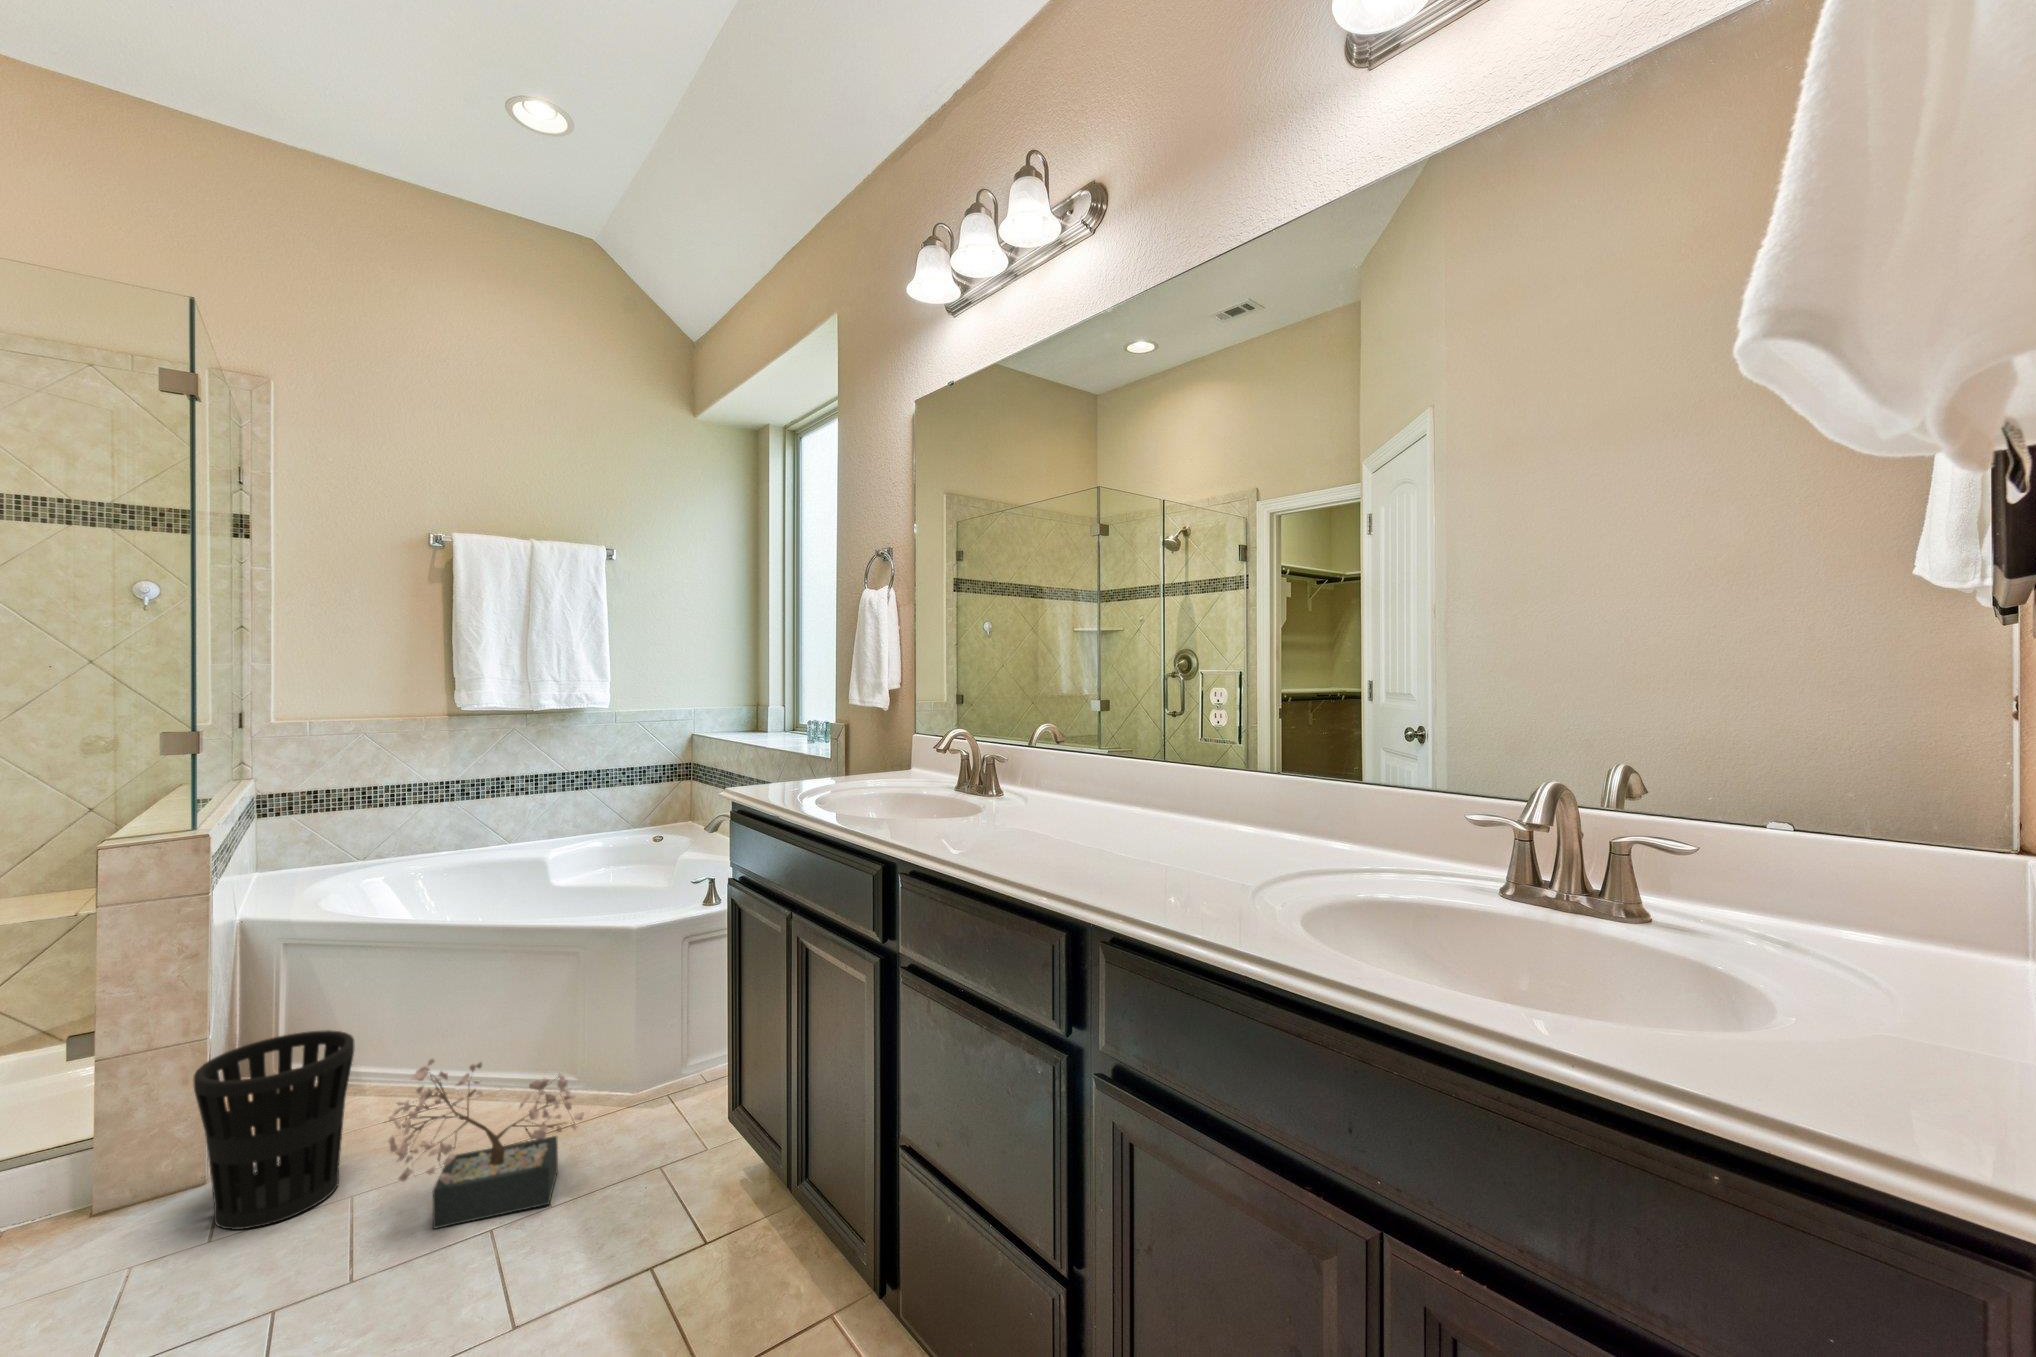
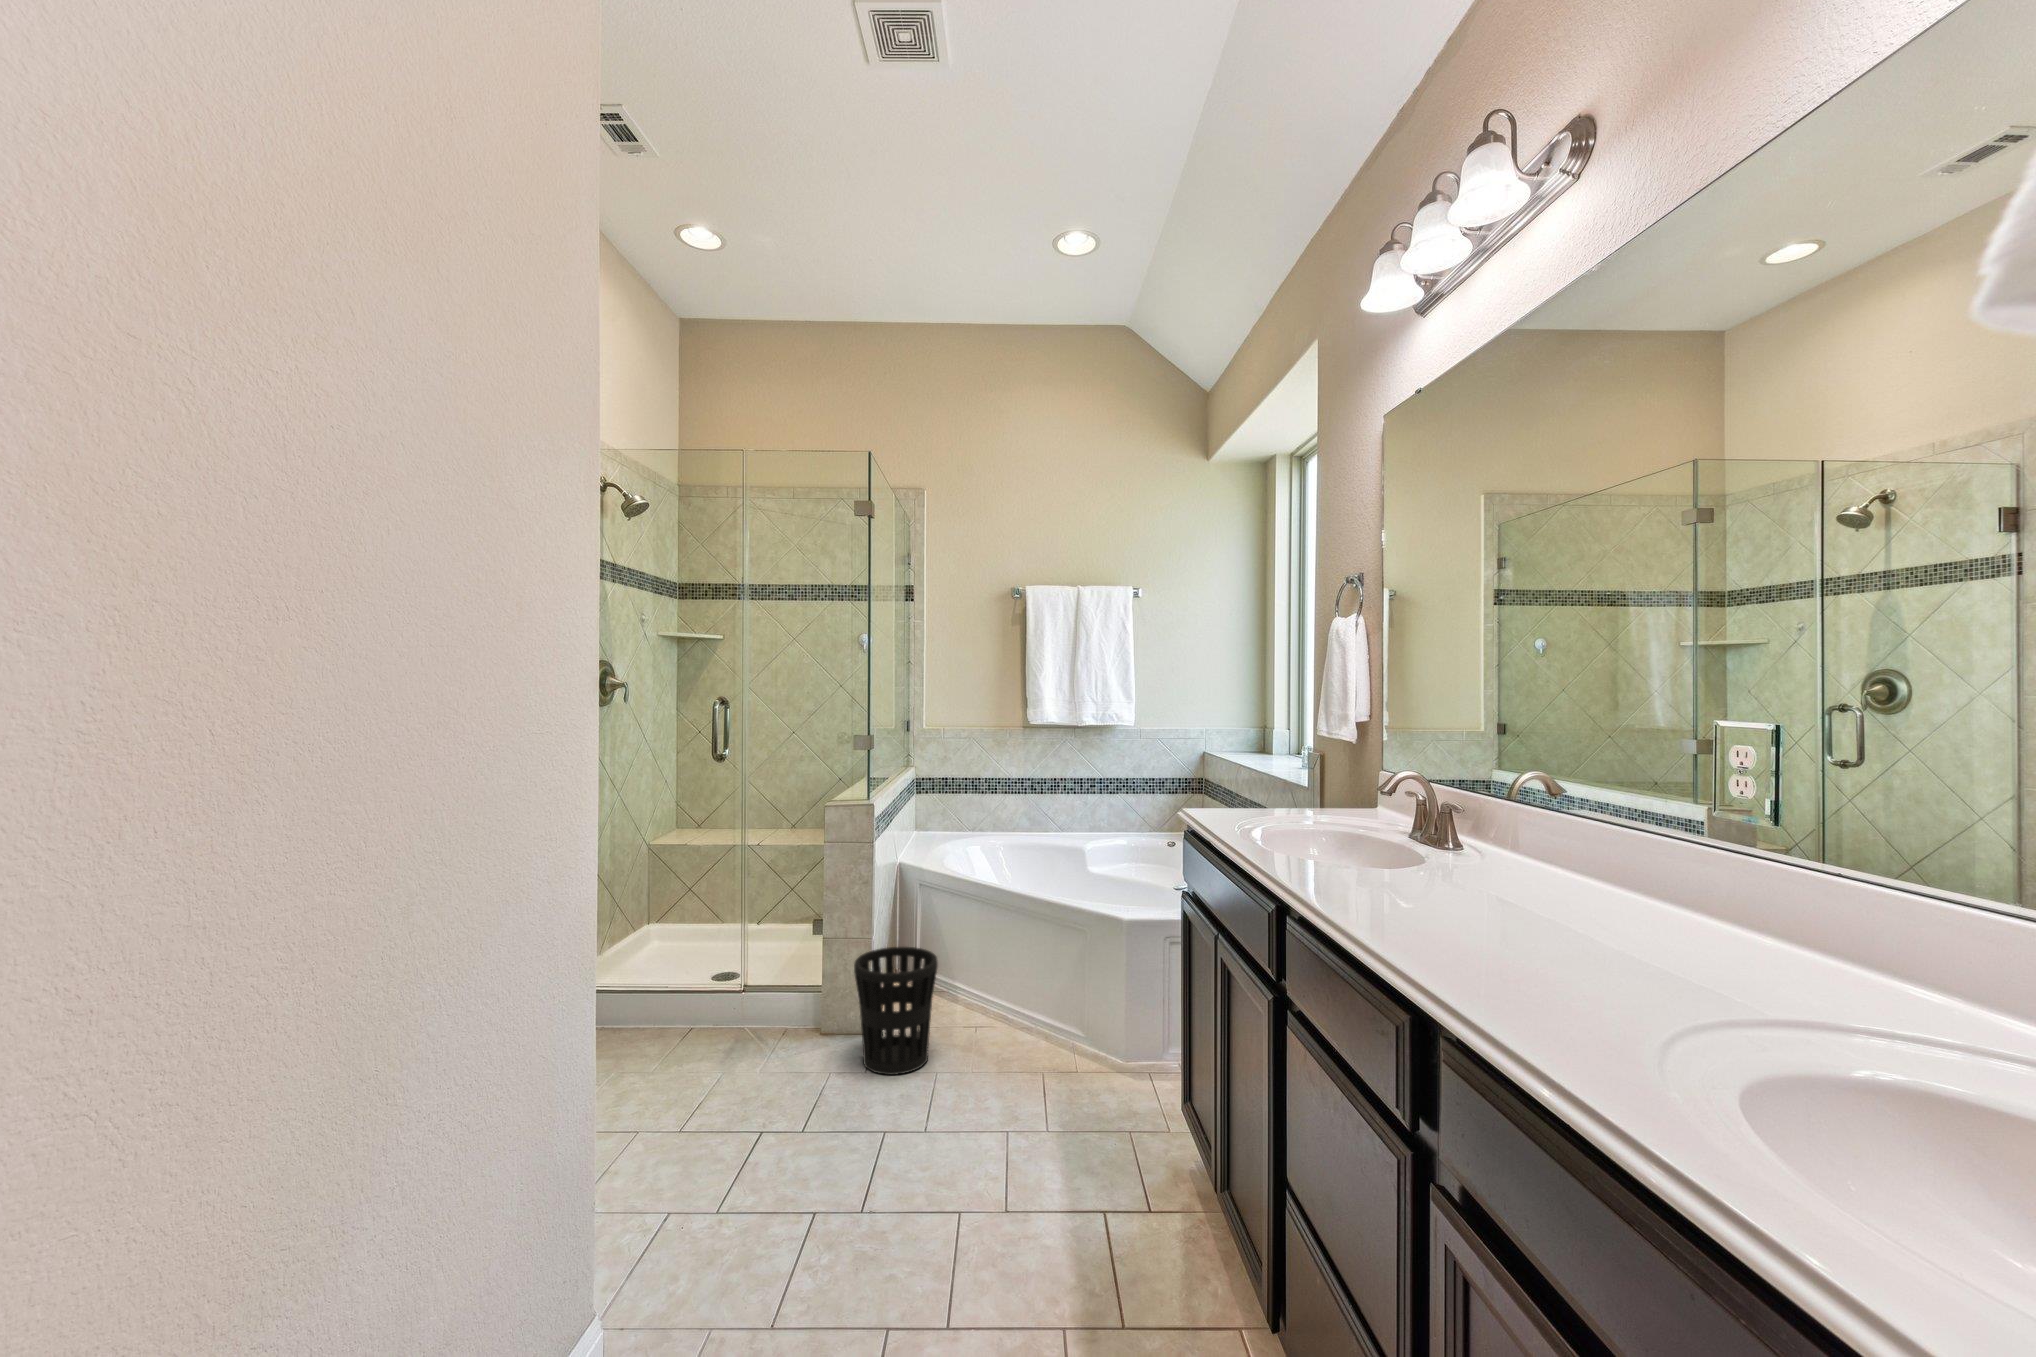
decorative plant: present [389,1059,584,1229] -> none [943,988,1071,1130]

